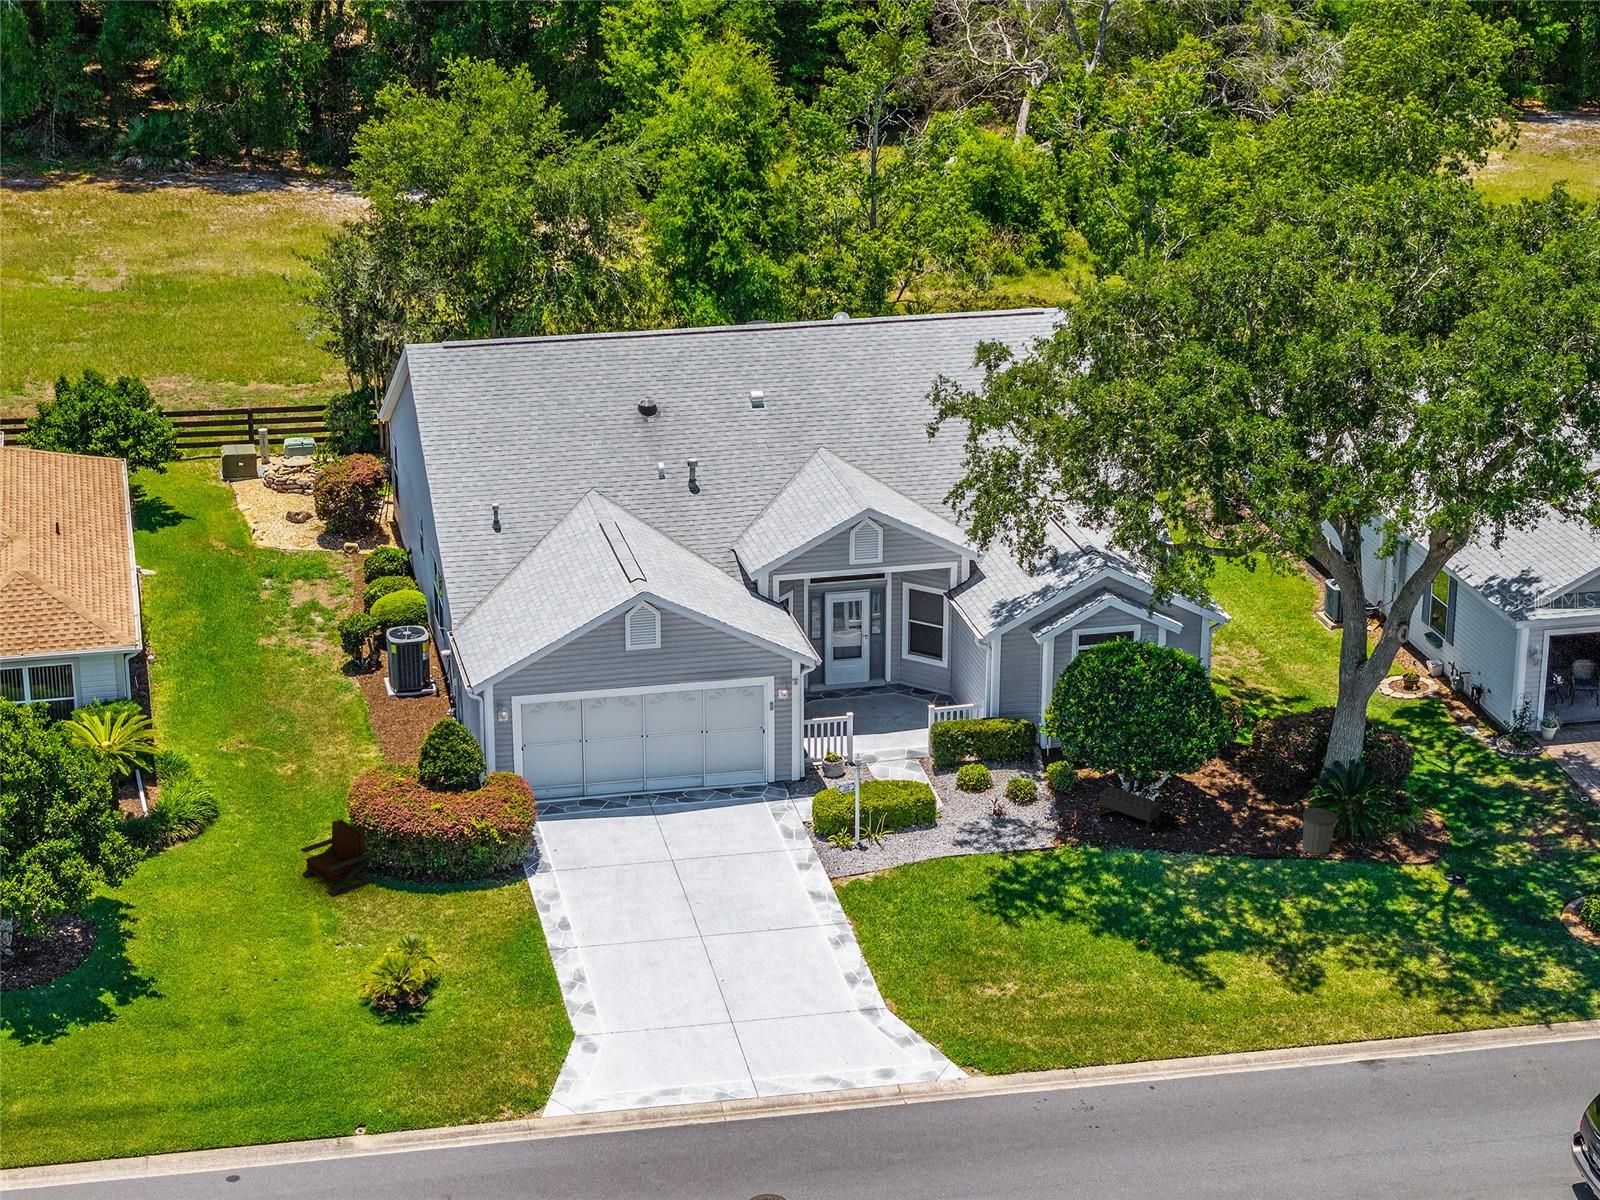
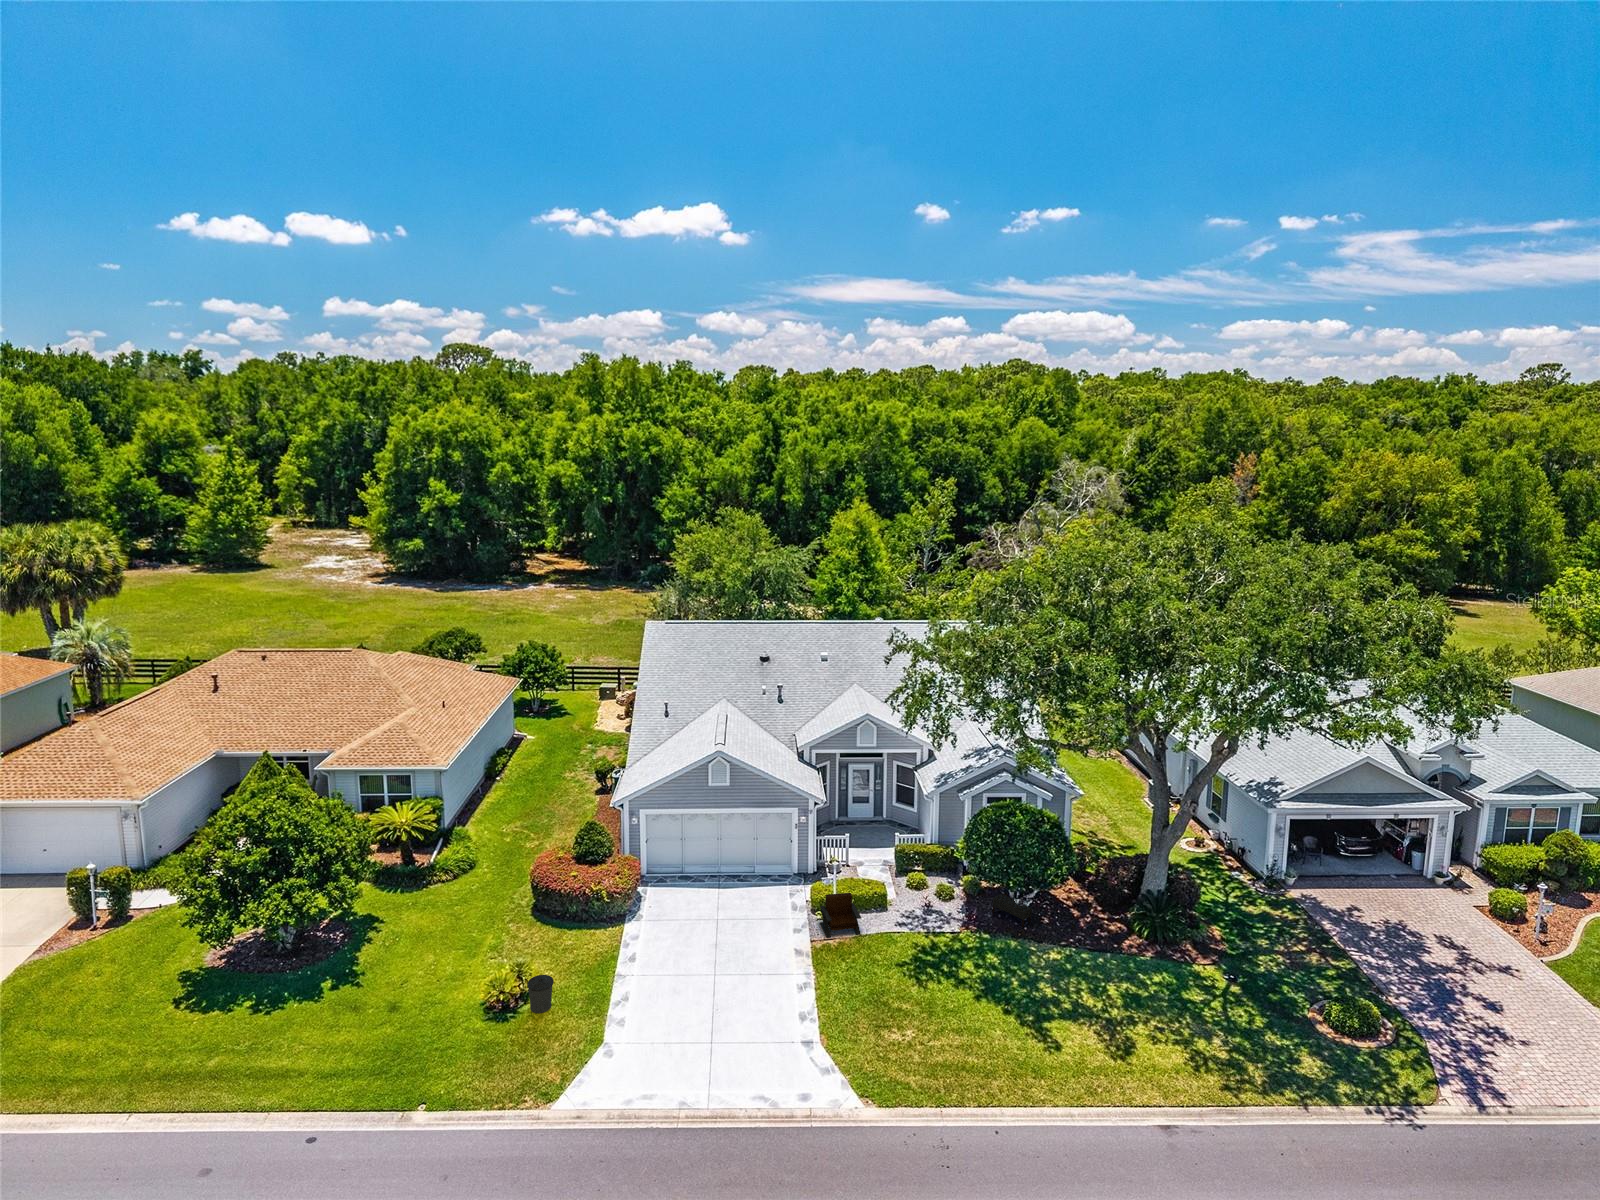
trash can: present [1302,808,1337,854] -> present [527,975,554,1013]
lounge chair: present [301,819,373,897] -> present [820,893,861,938]

